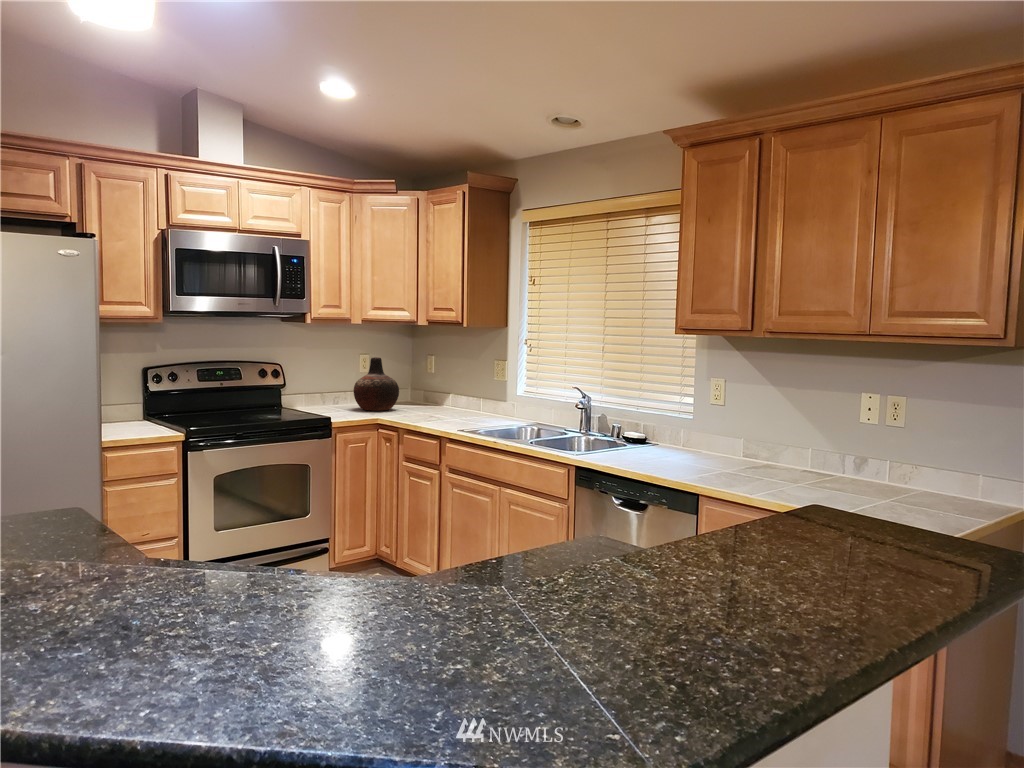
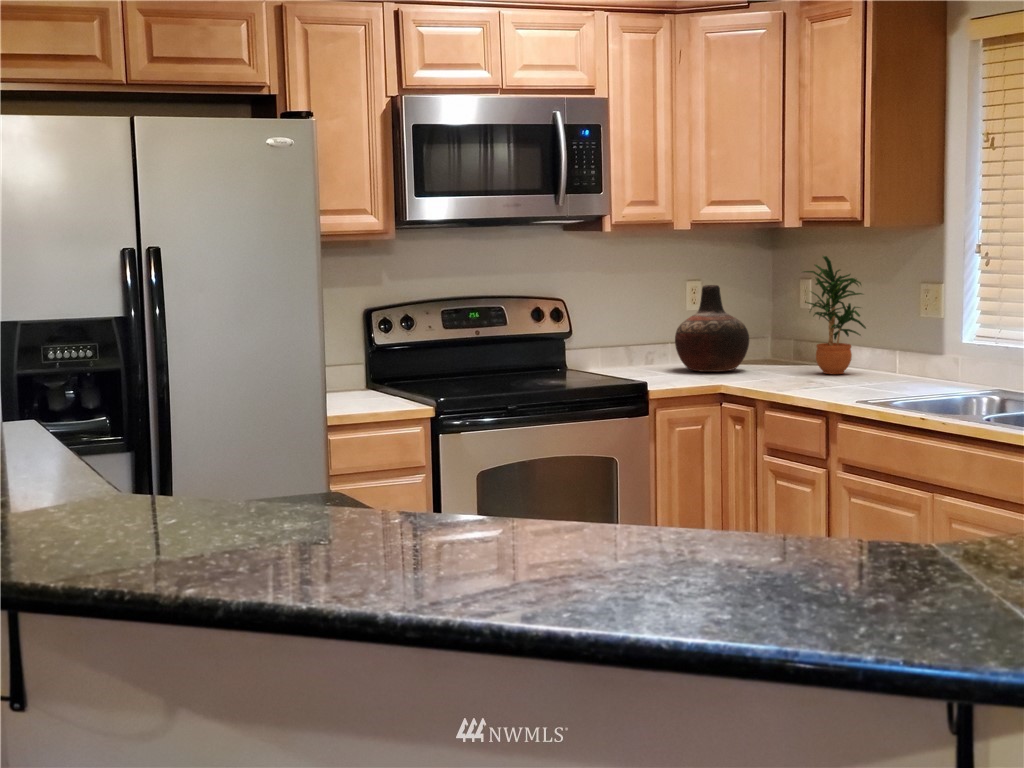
potted plant: none [430,342,467,413] -> present [804,256,866,374]

